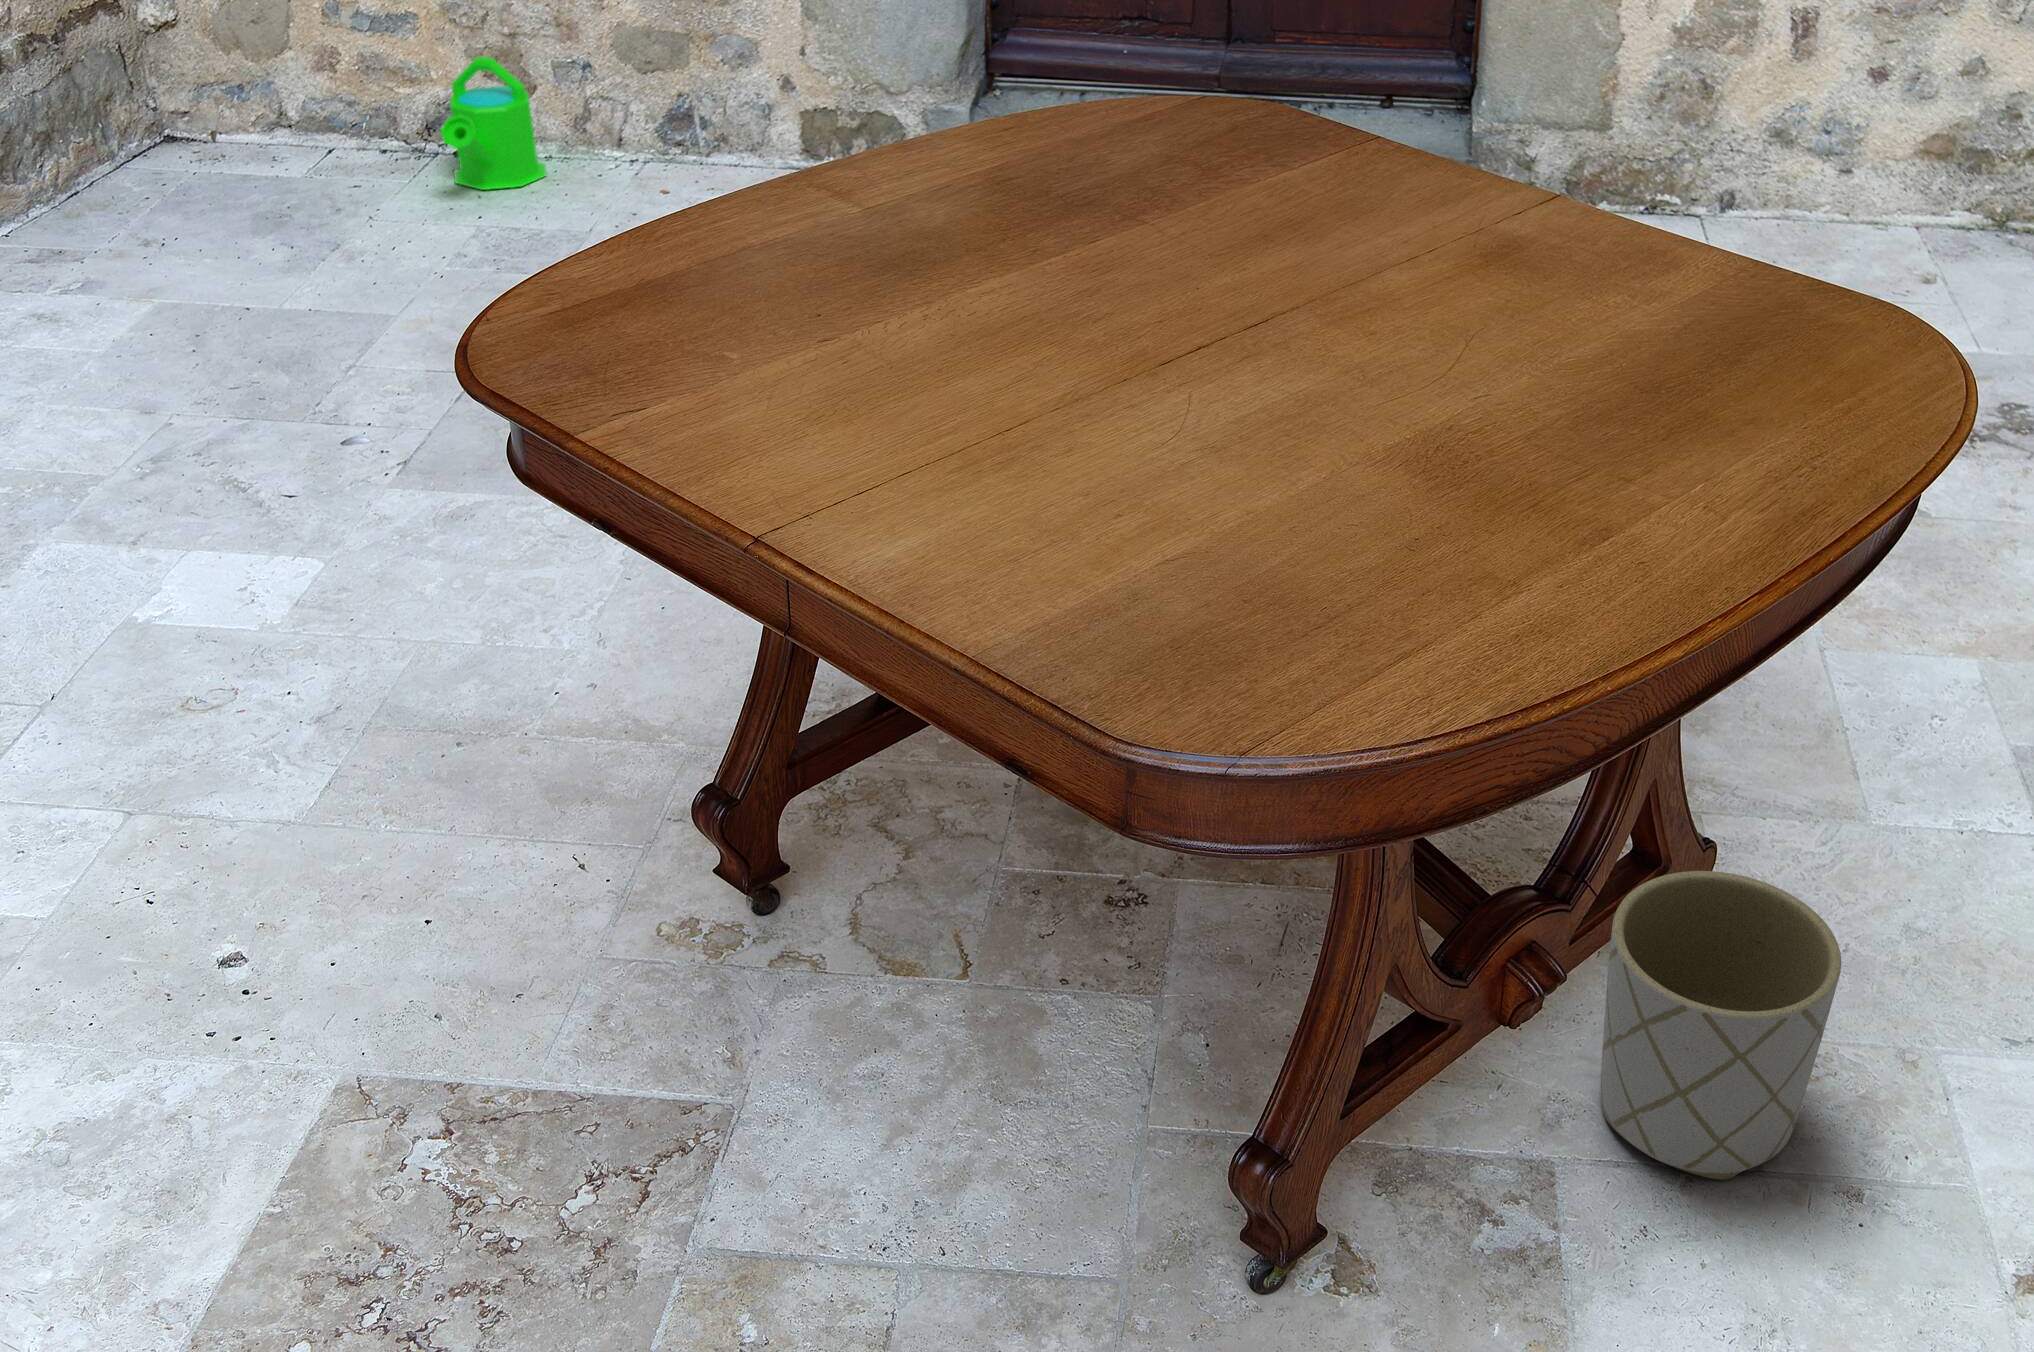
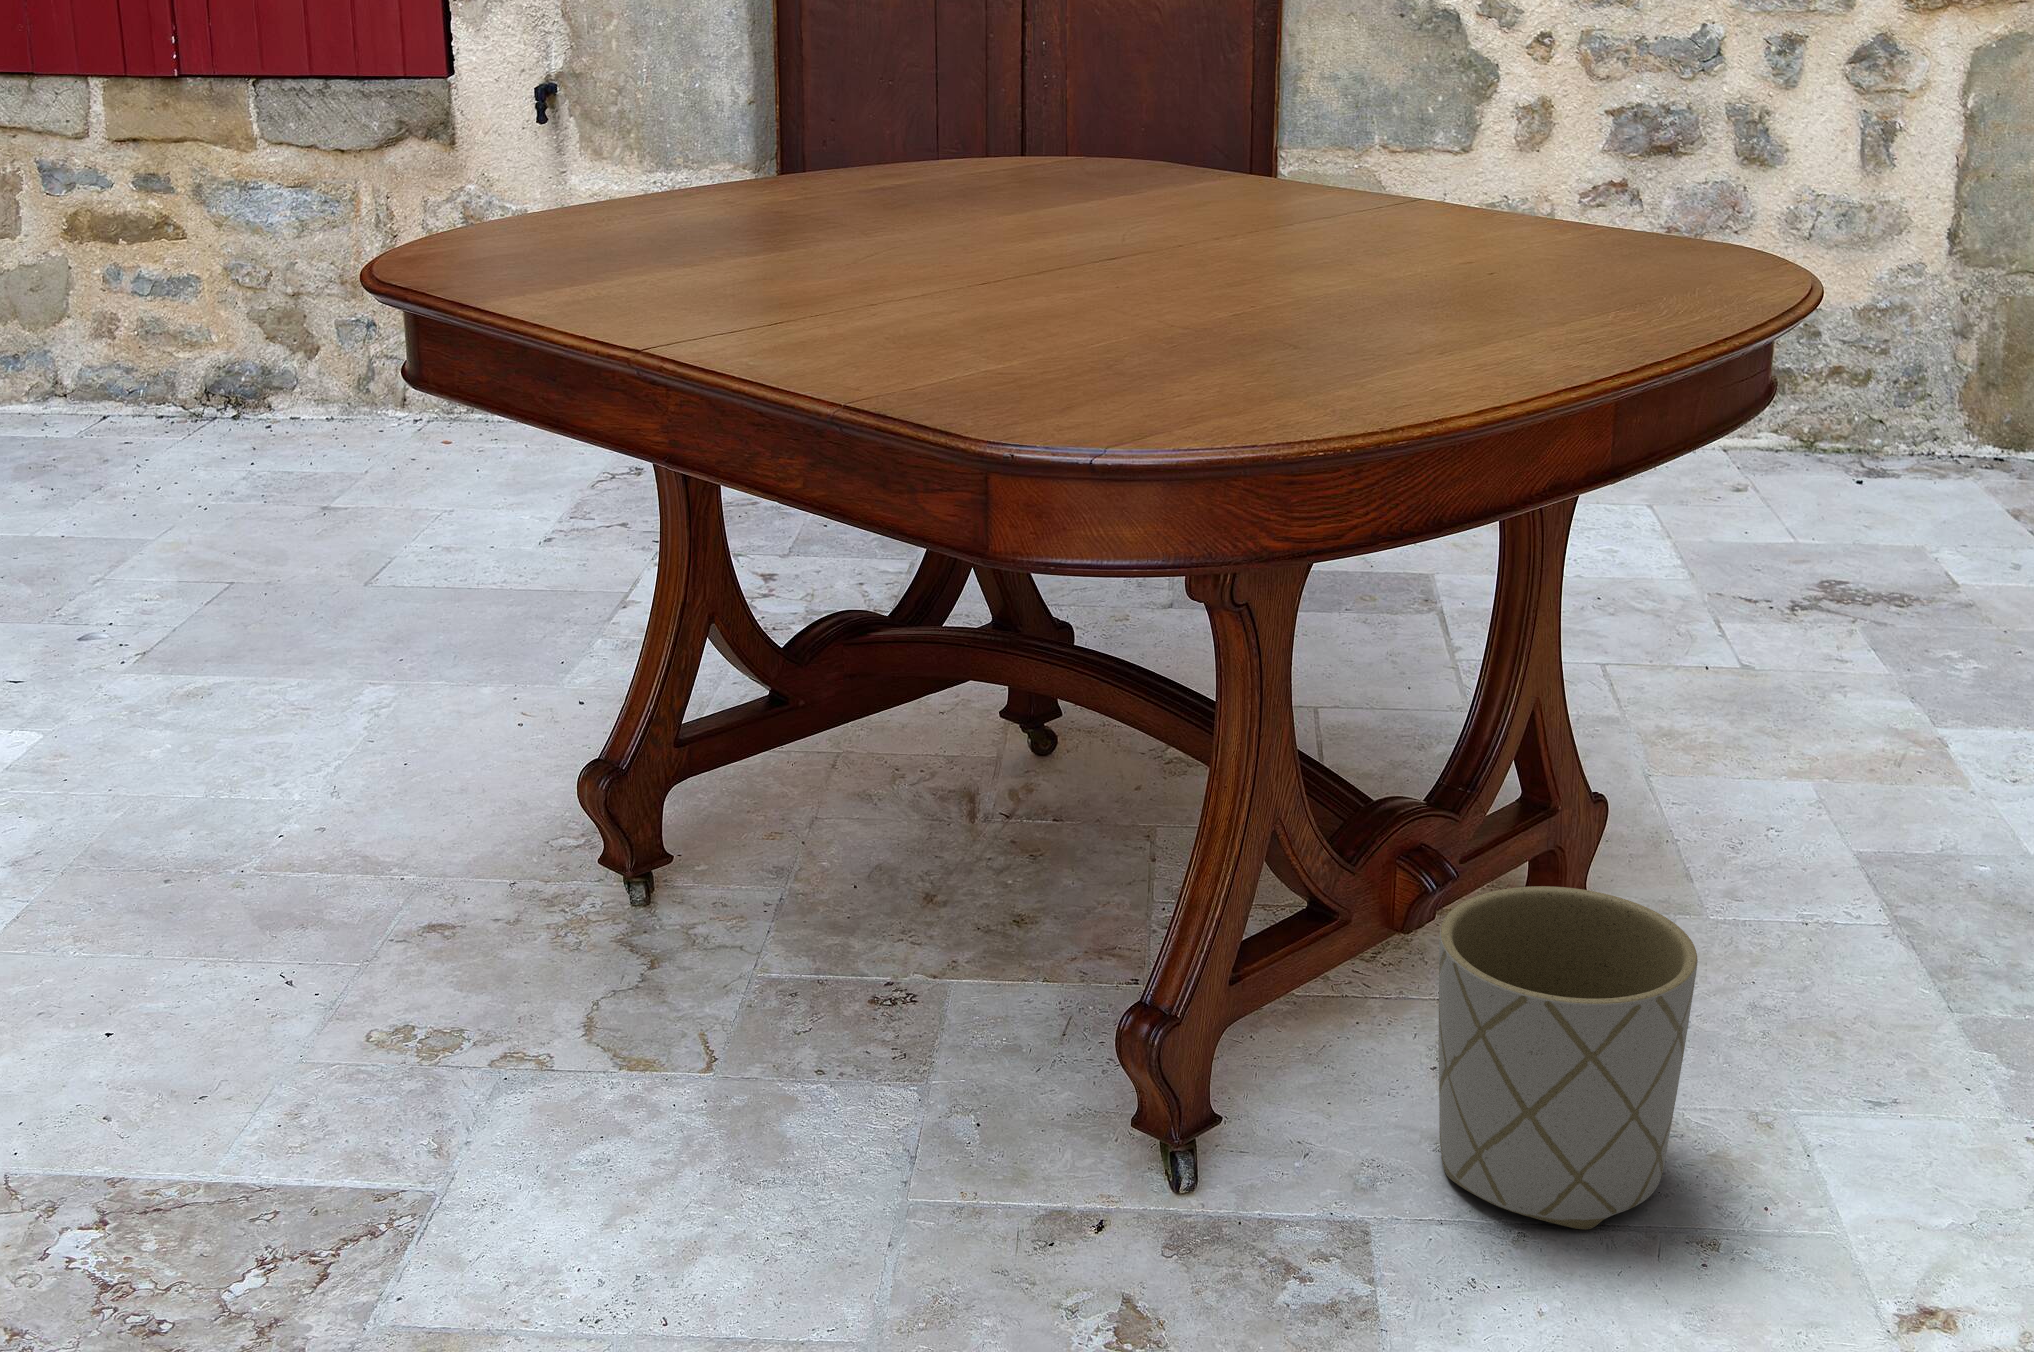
watering can: present [441,57,546,190] -> none [214,310,325,443]

